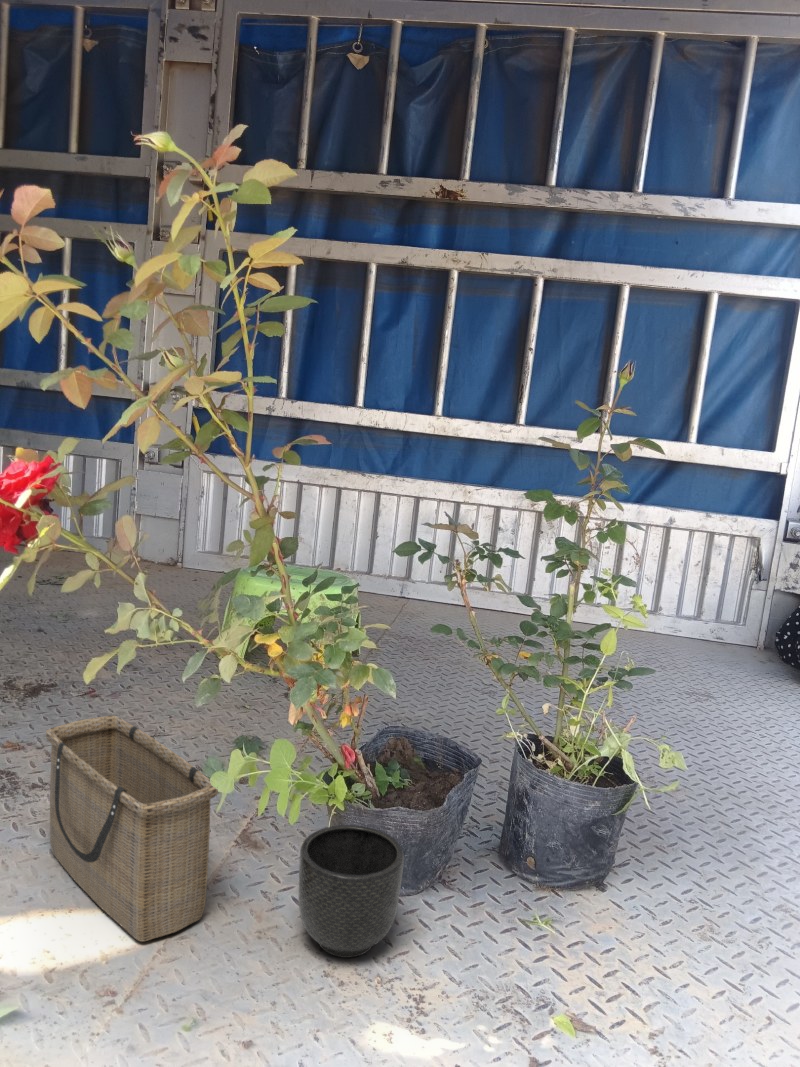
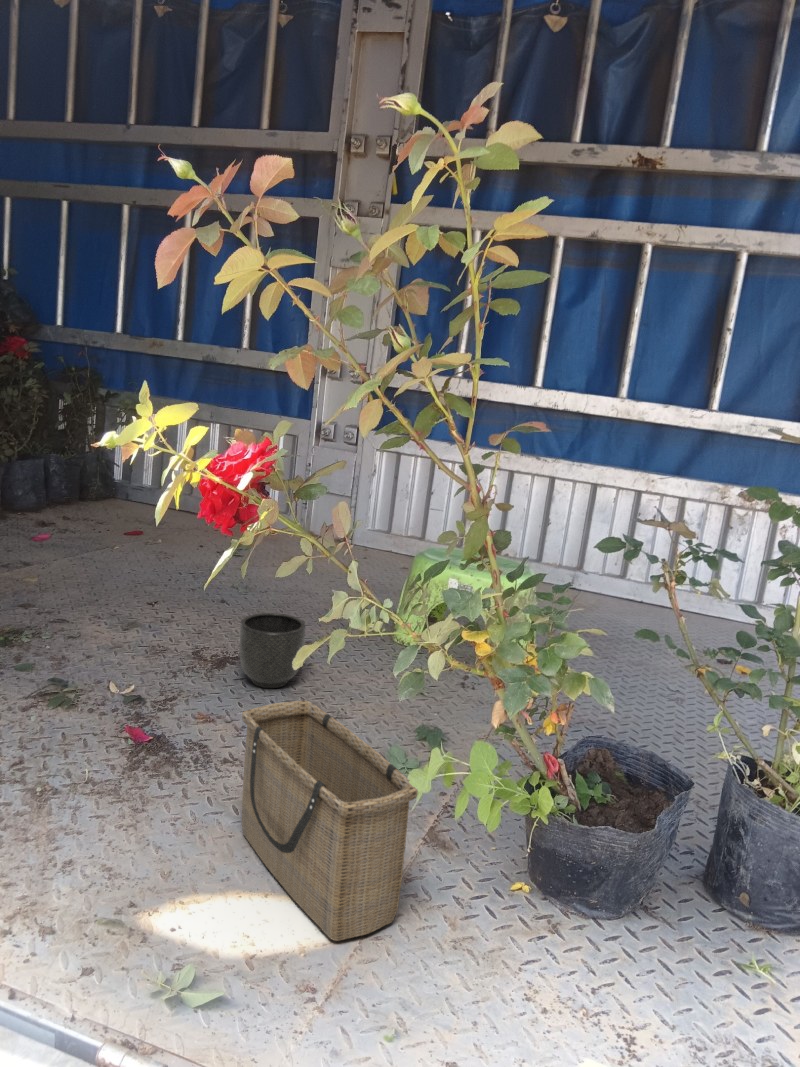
planter: present [299,825,404,958] -> present [240,613,306,688]

